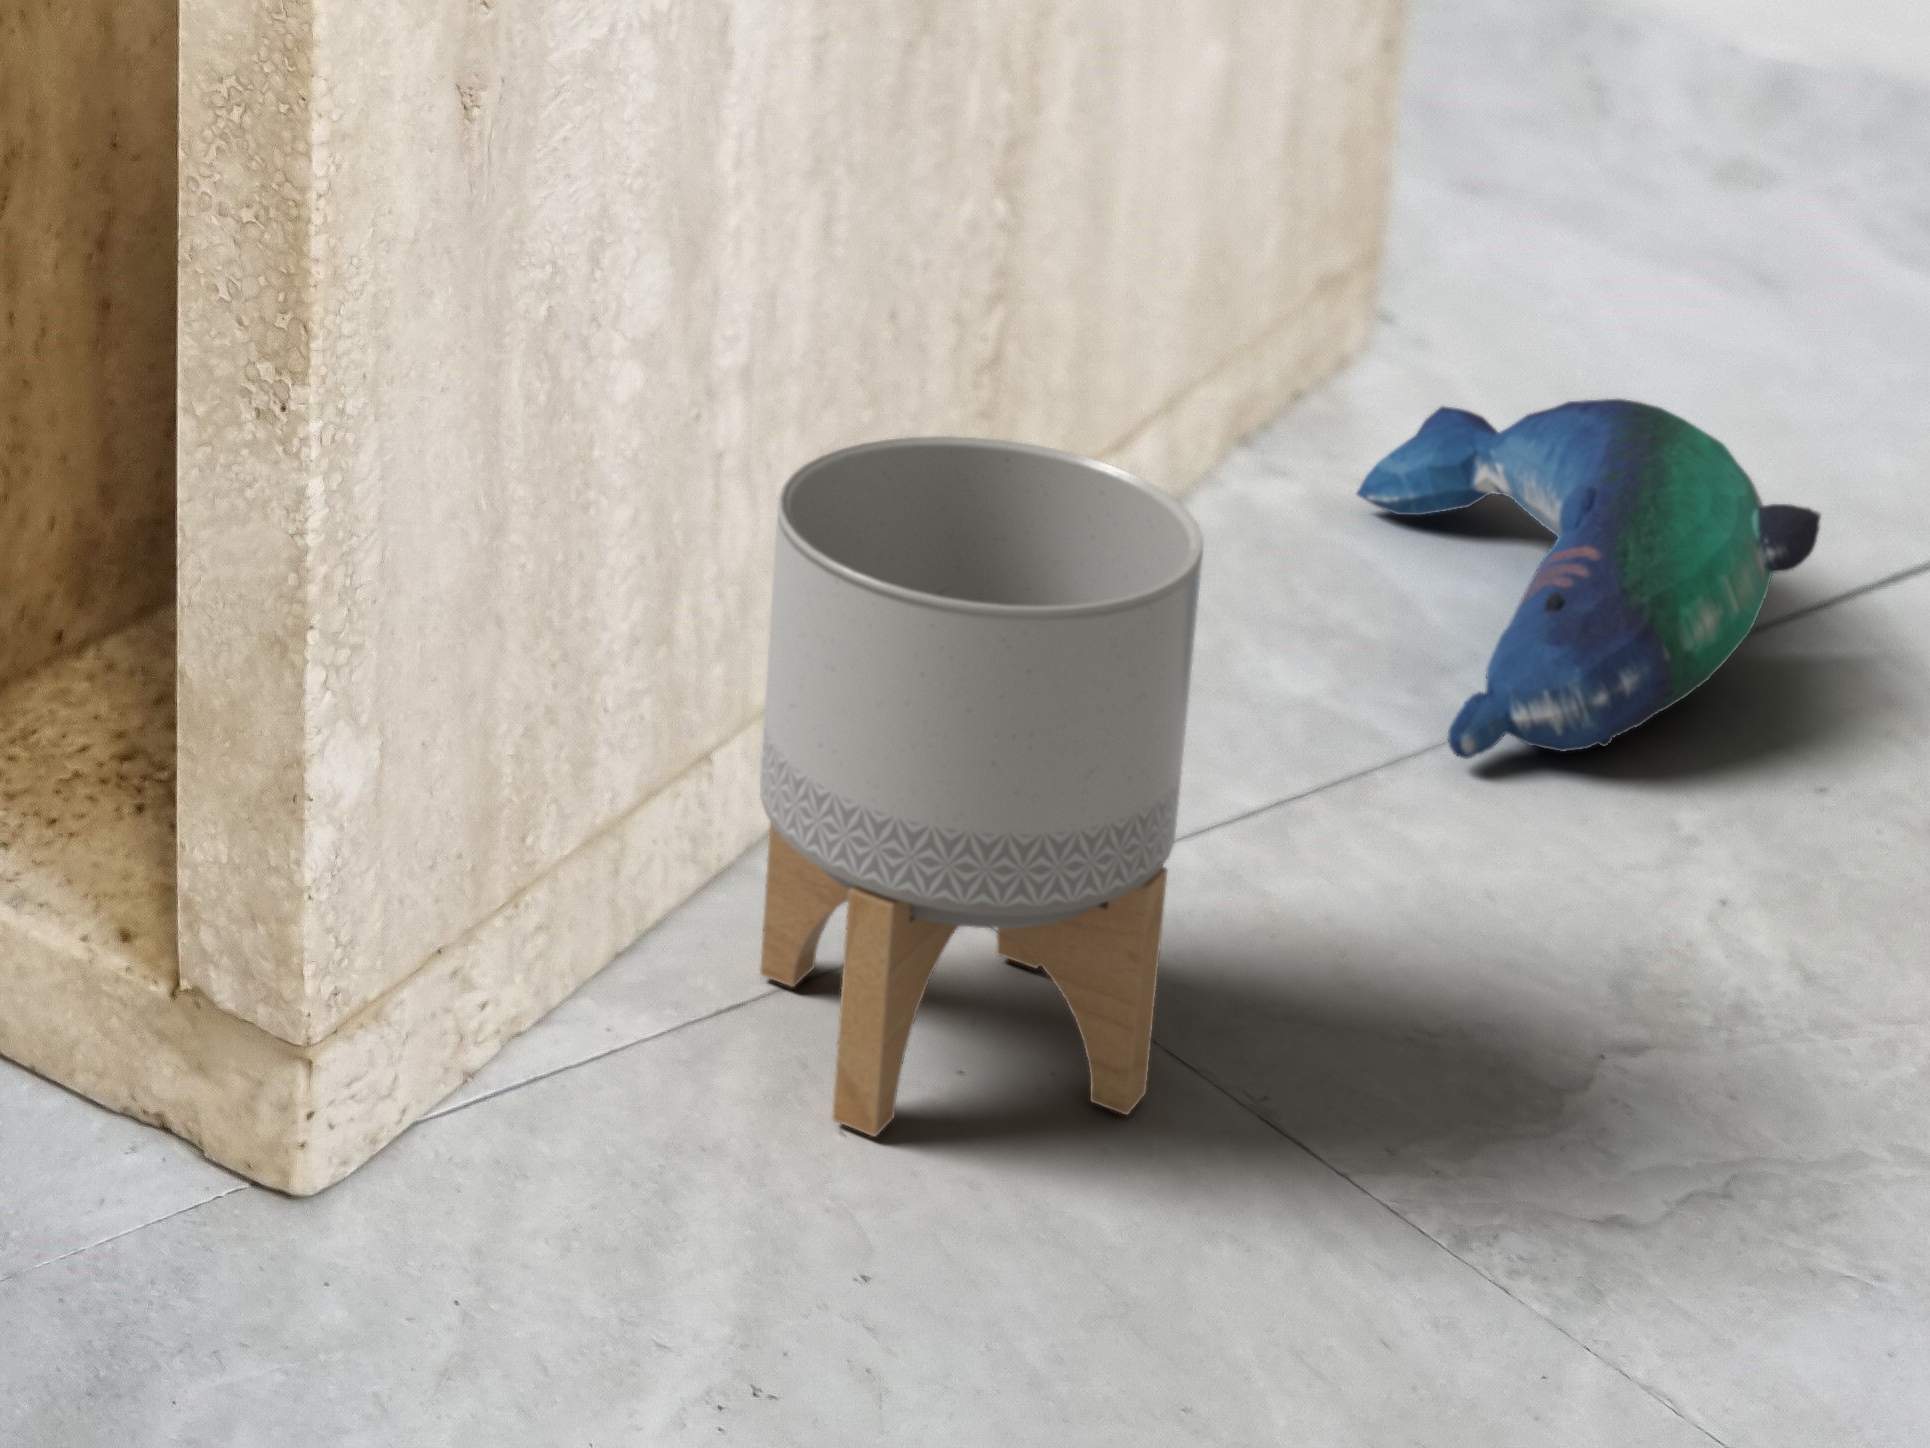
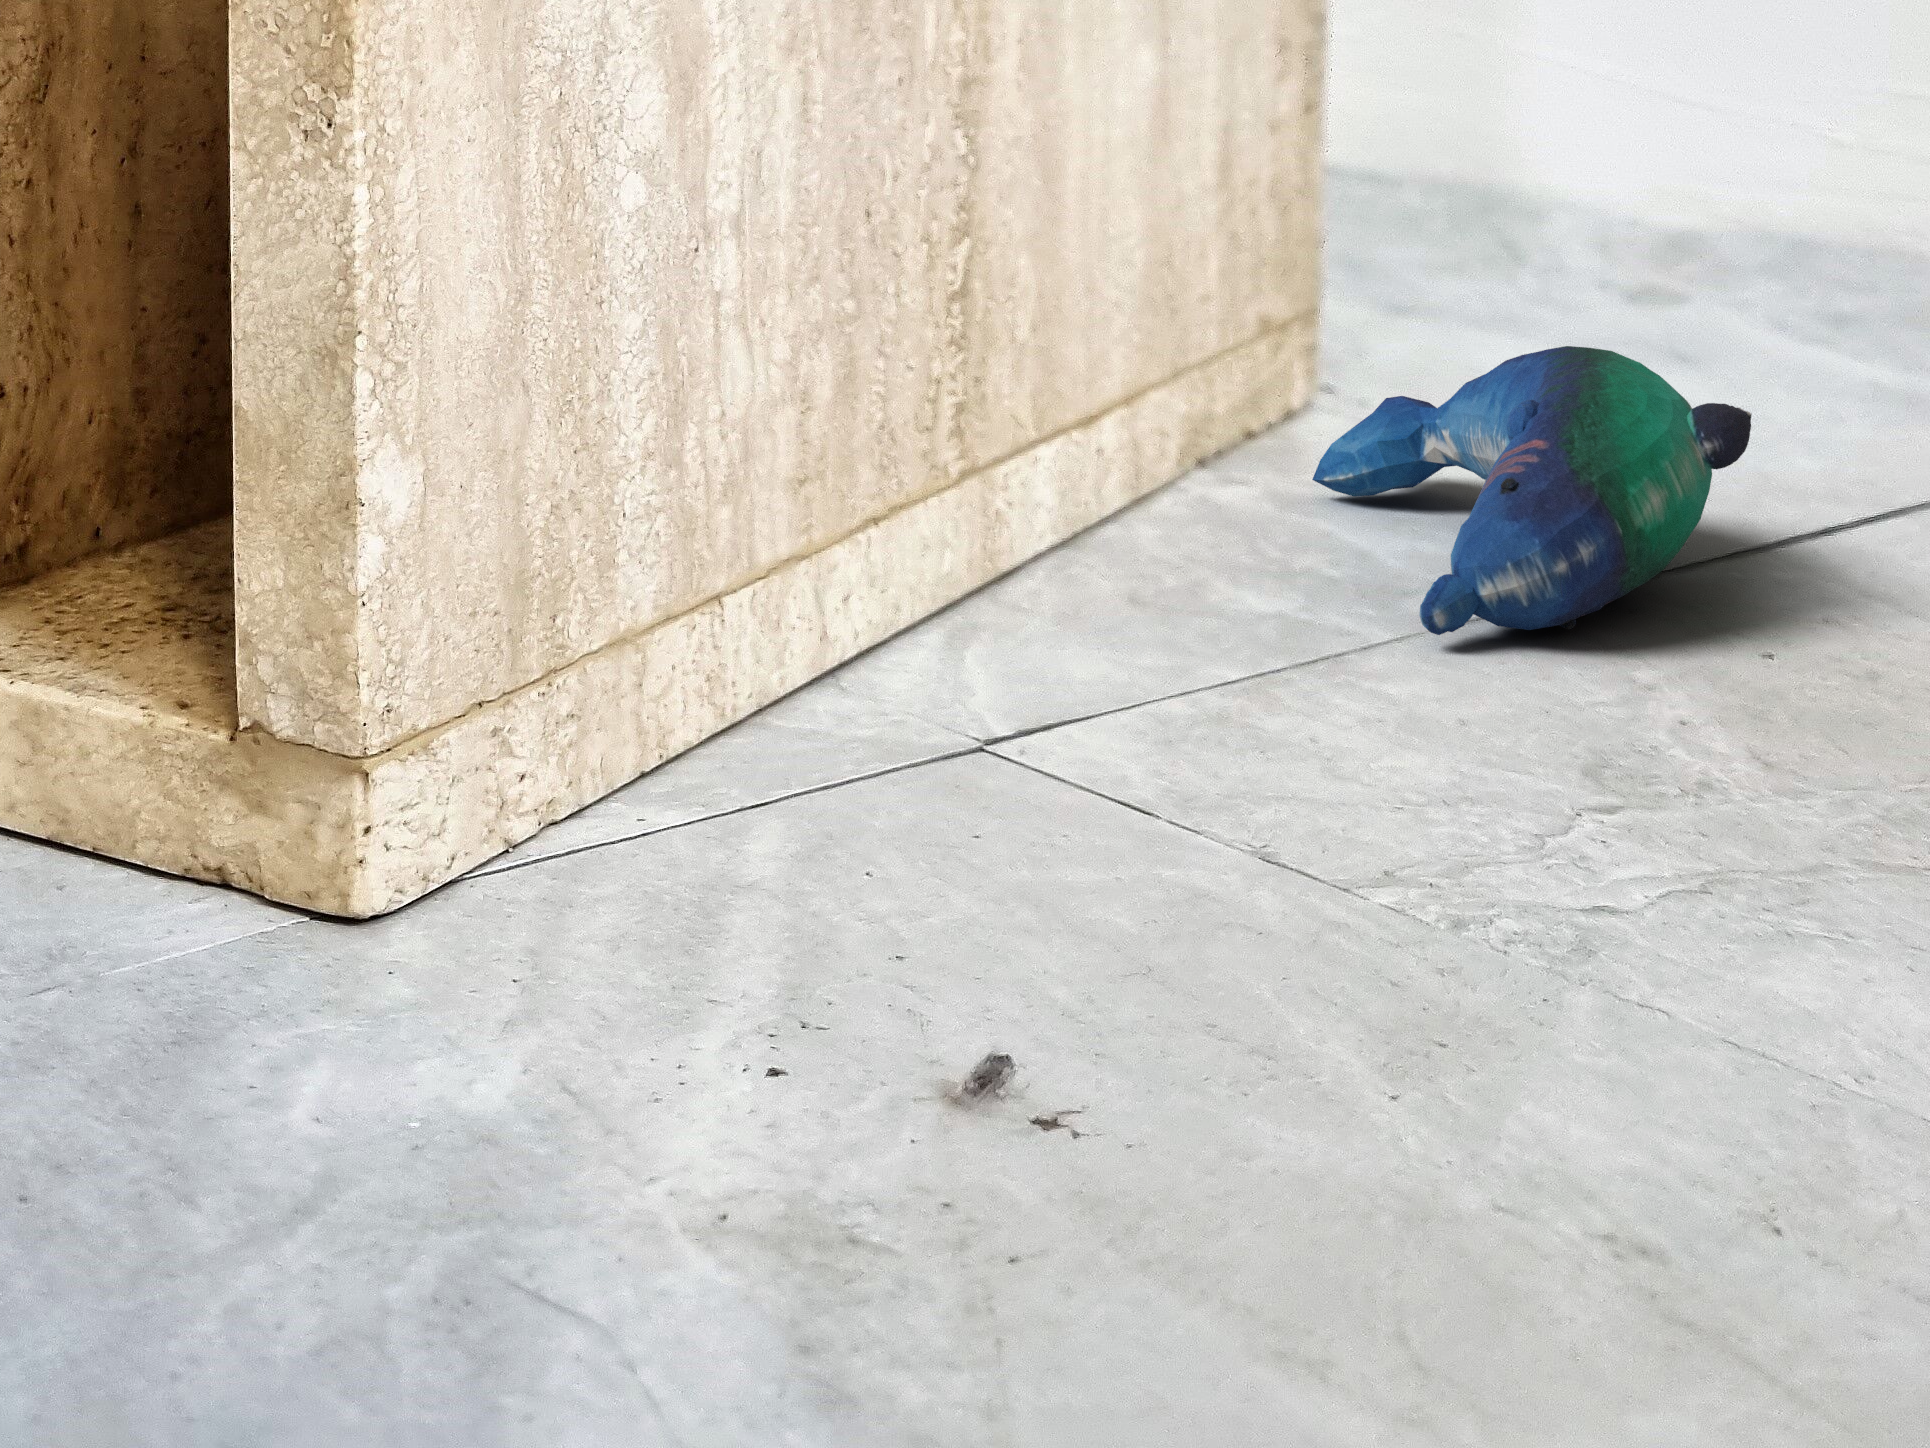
planter: present [760,436,1203,1137] -> none [779,252,1180,875]

